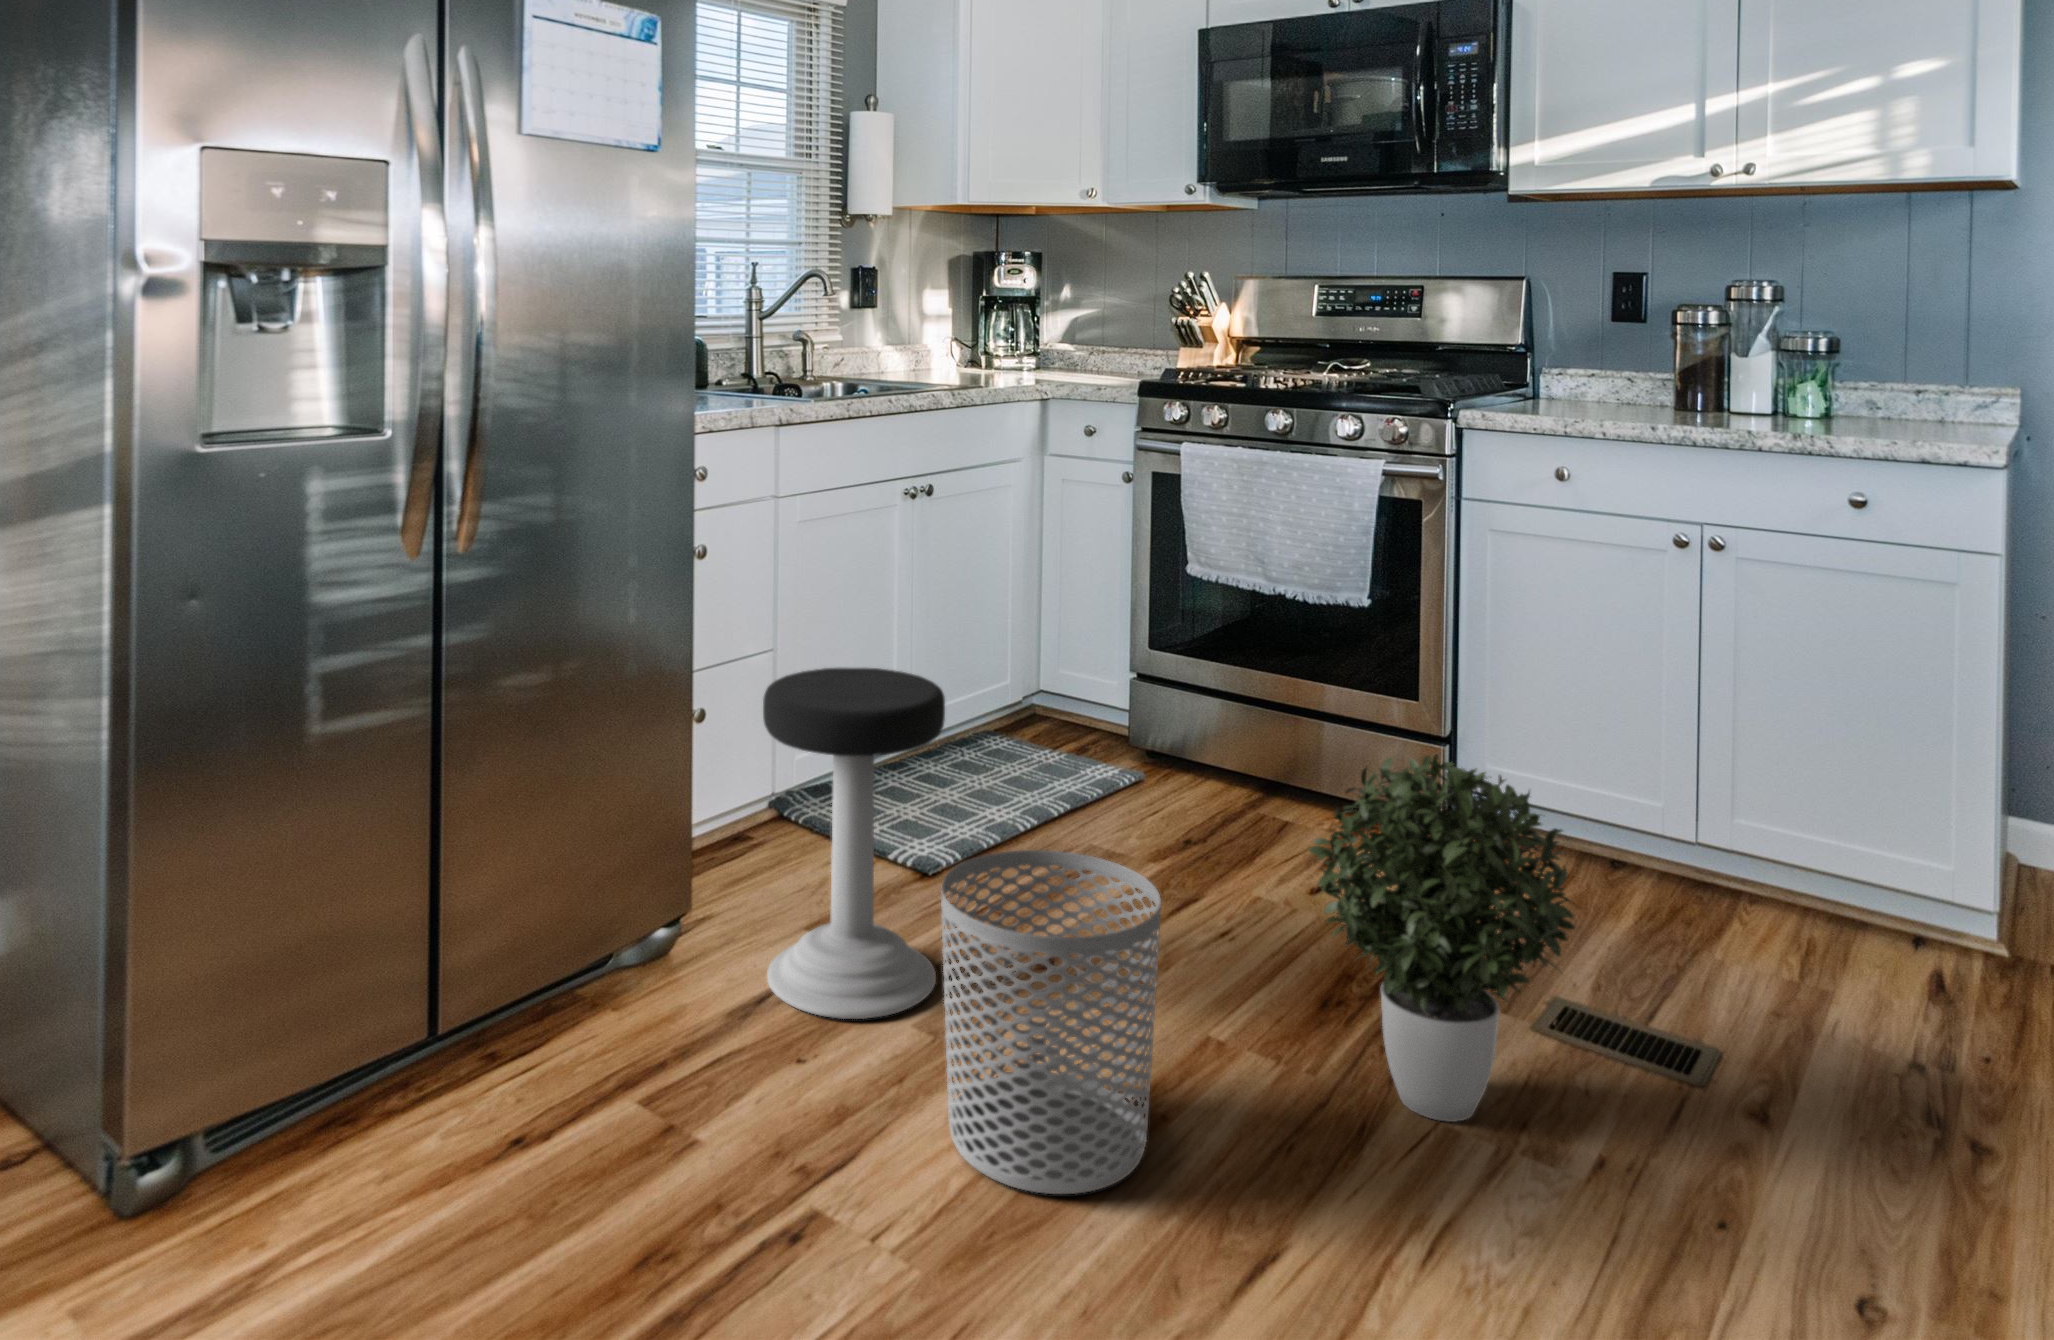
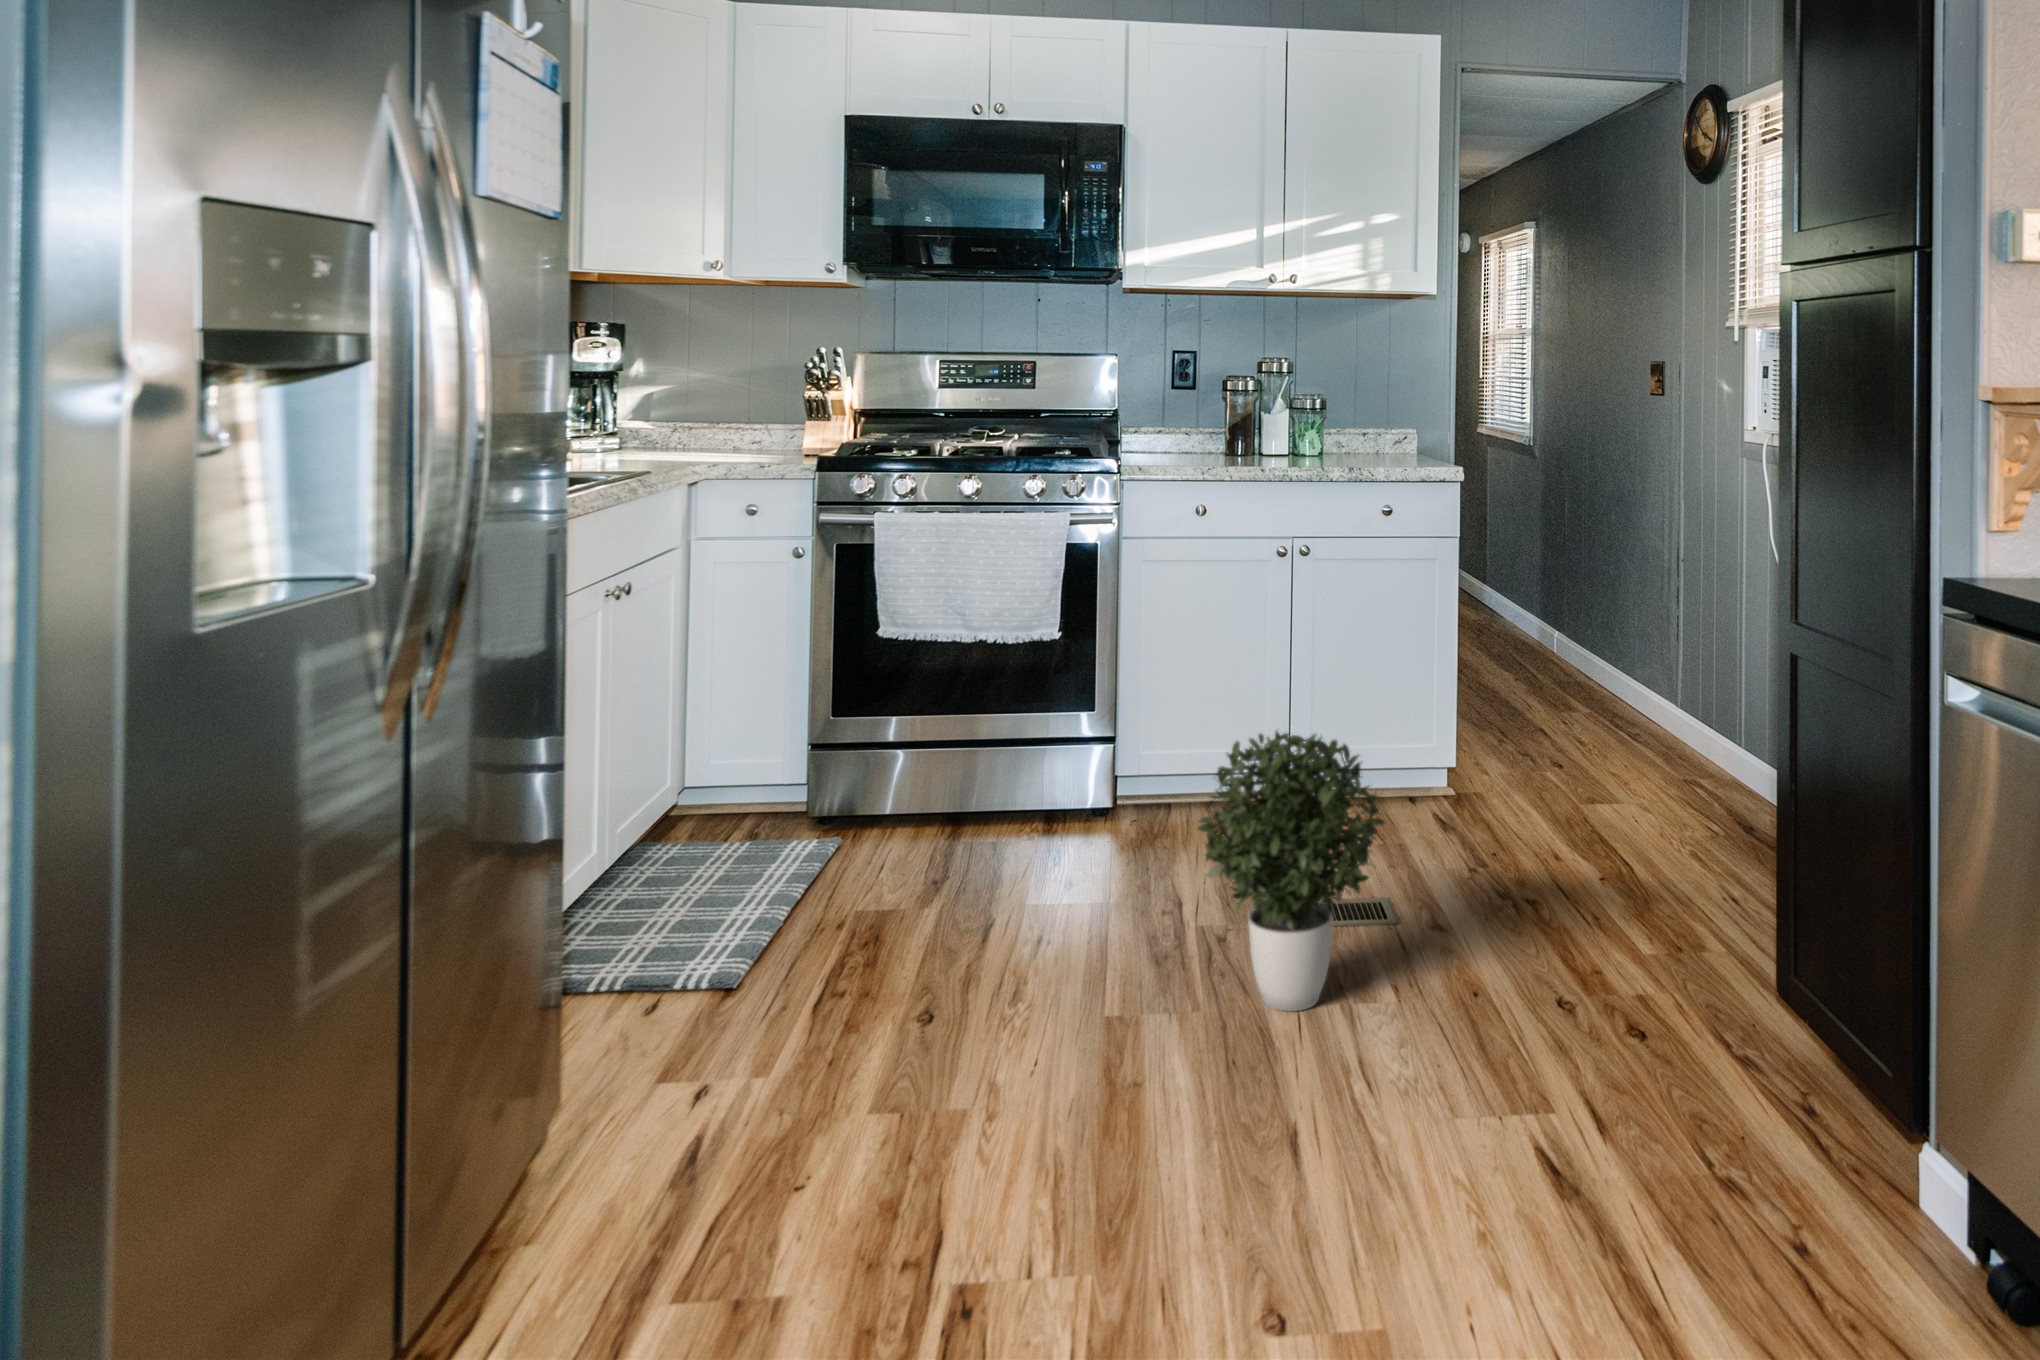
stool: present [763,668,945,1019] -> none [662,765,865,1145]
waste bin: present [941,850,1161,1194] -> none [977,878,1174,1188]

